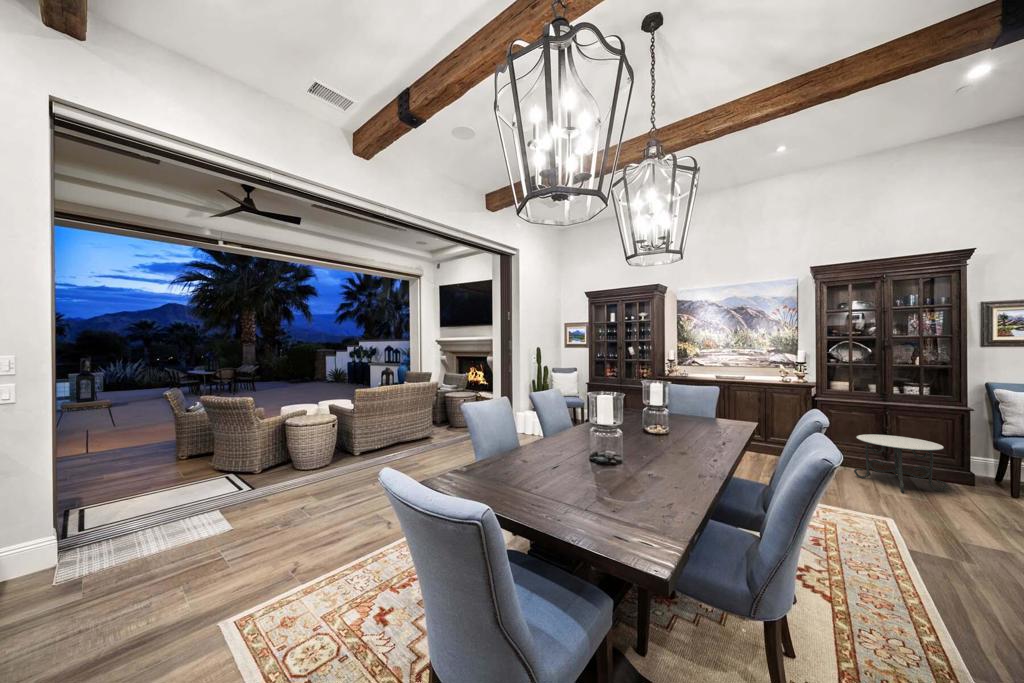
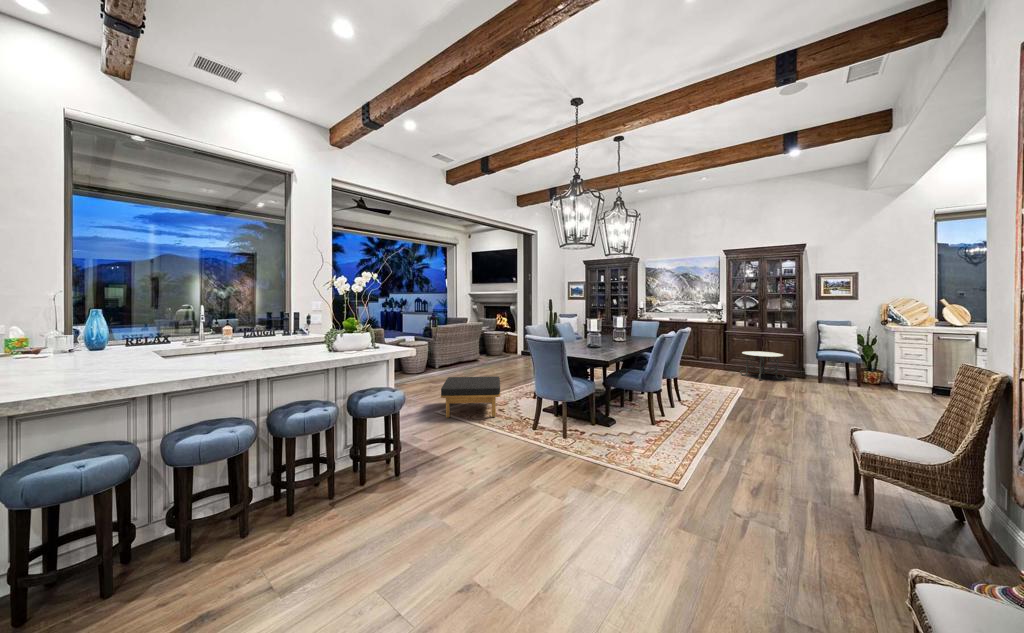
ottoman: none [197,513,394,656] -> present [441,376,500,418]

